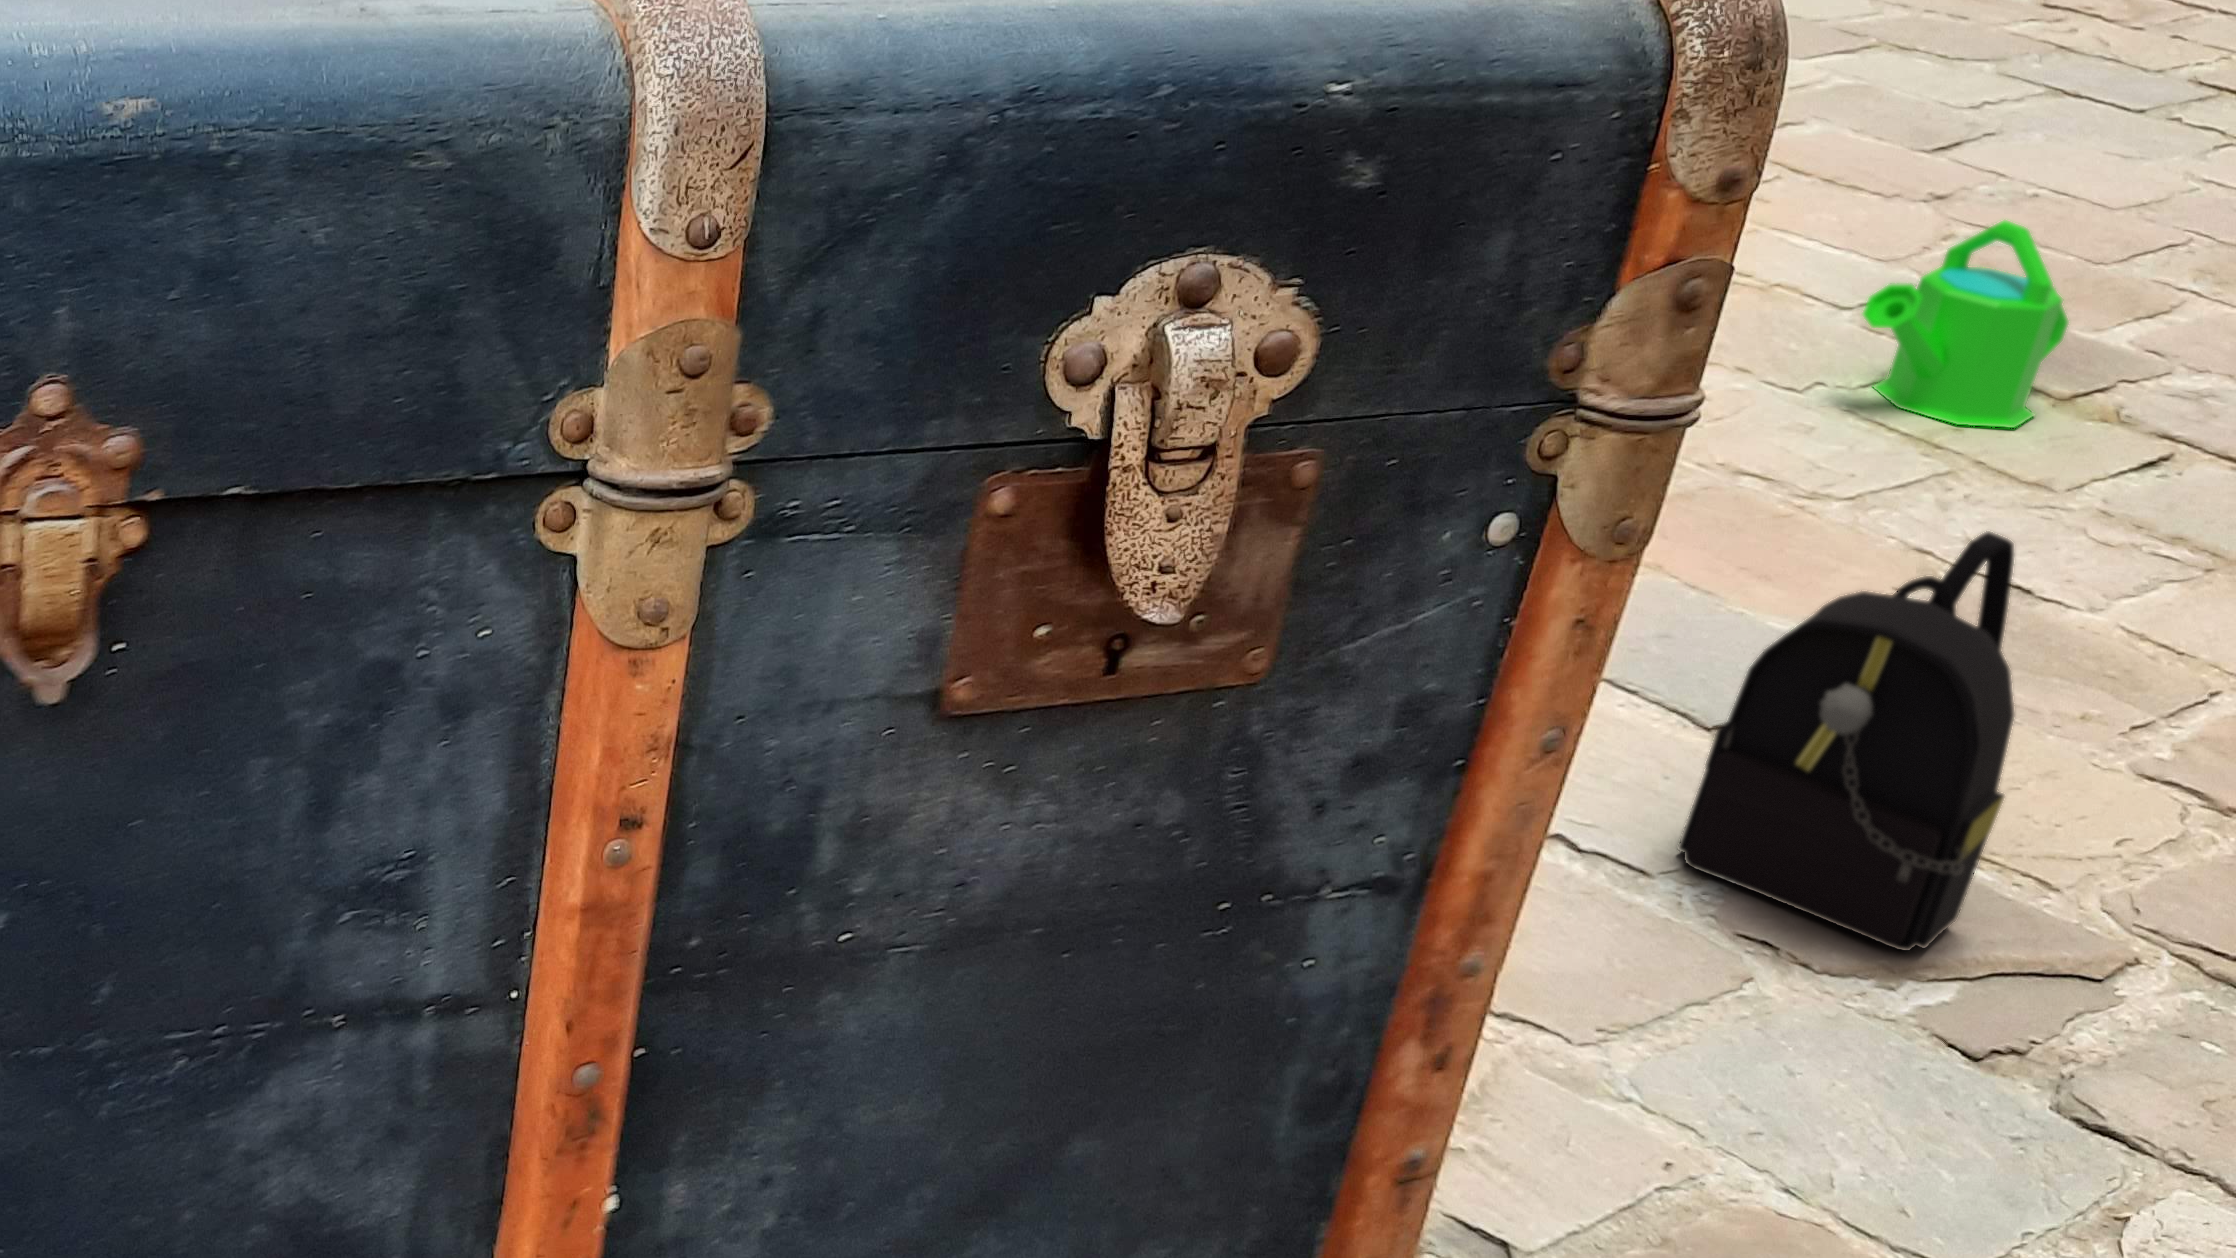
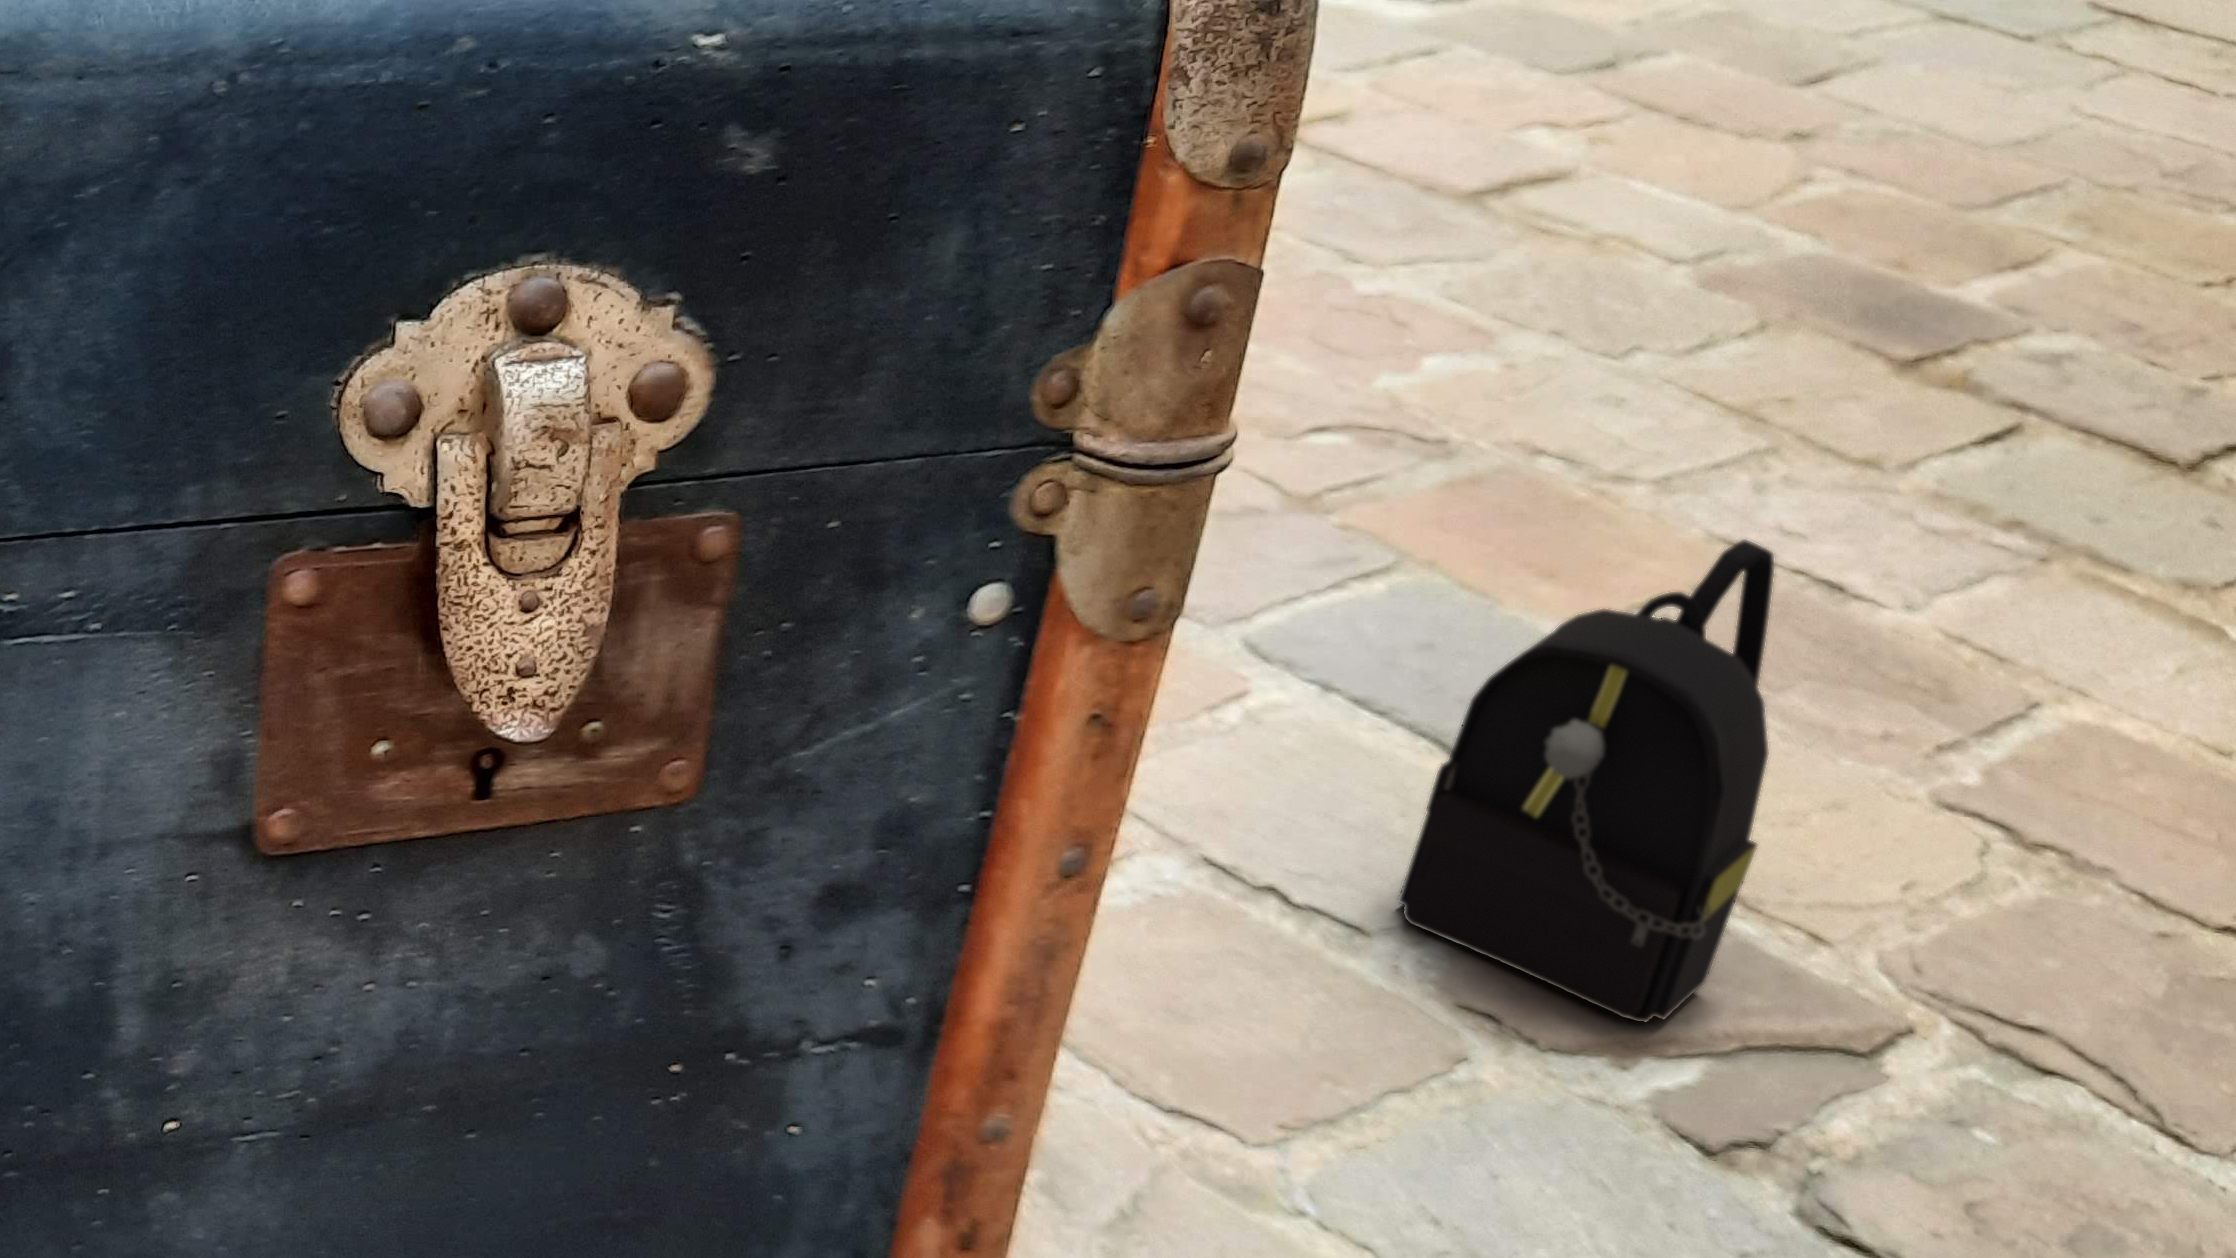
watering can: present [1863,220,2068,428] -> none [1676,162,1907,395]

